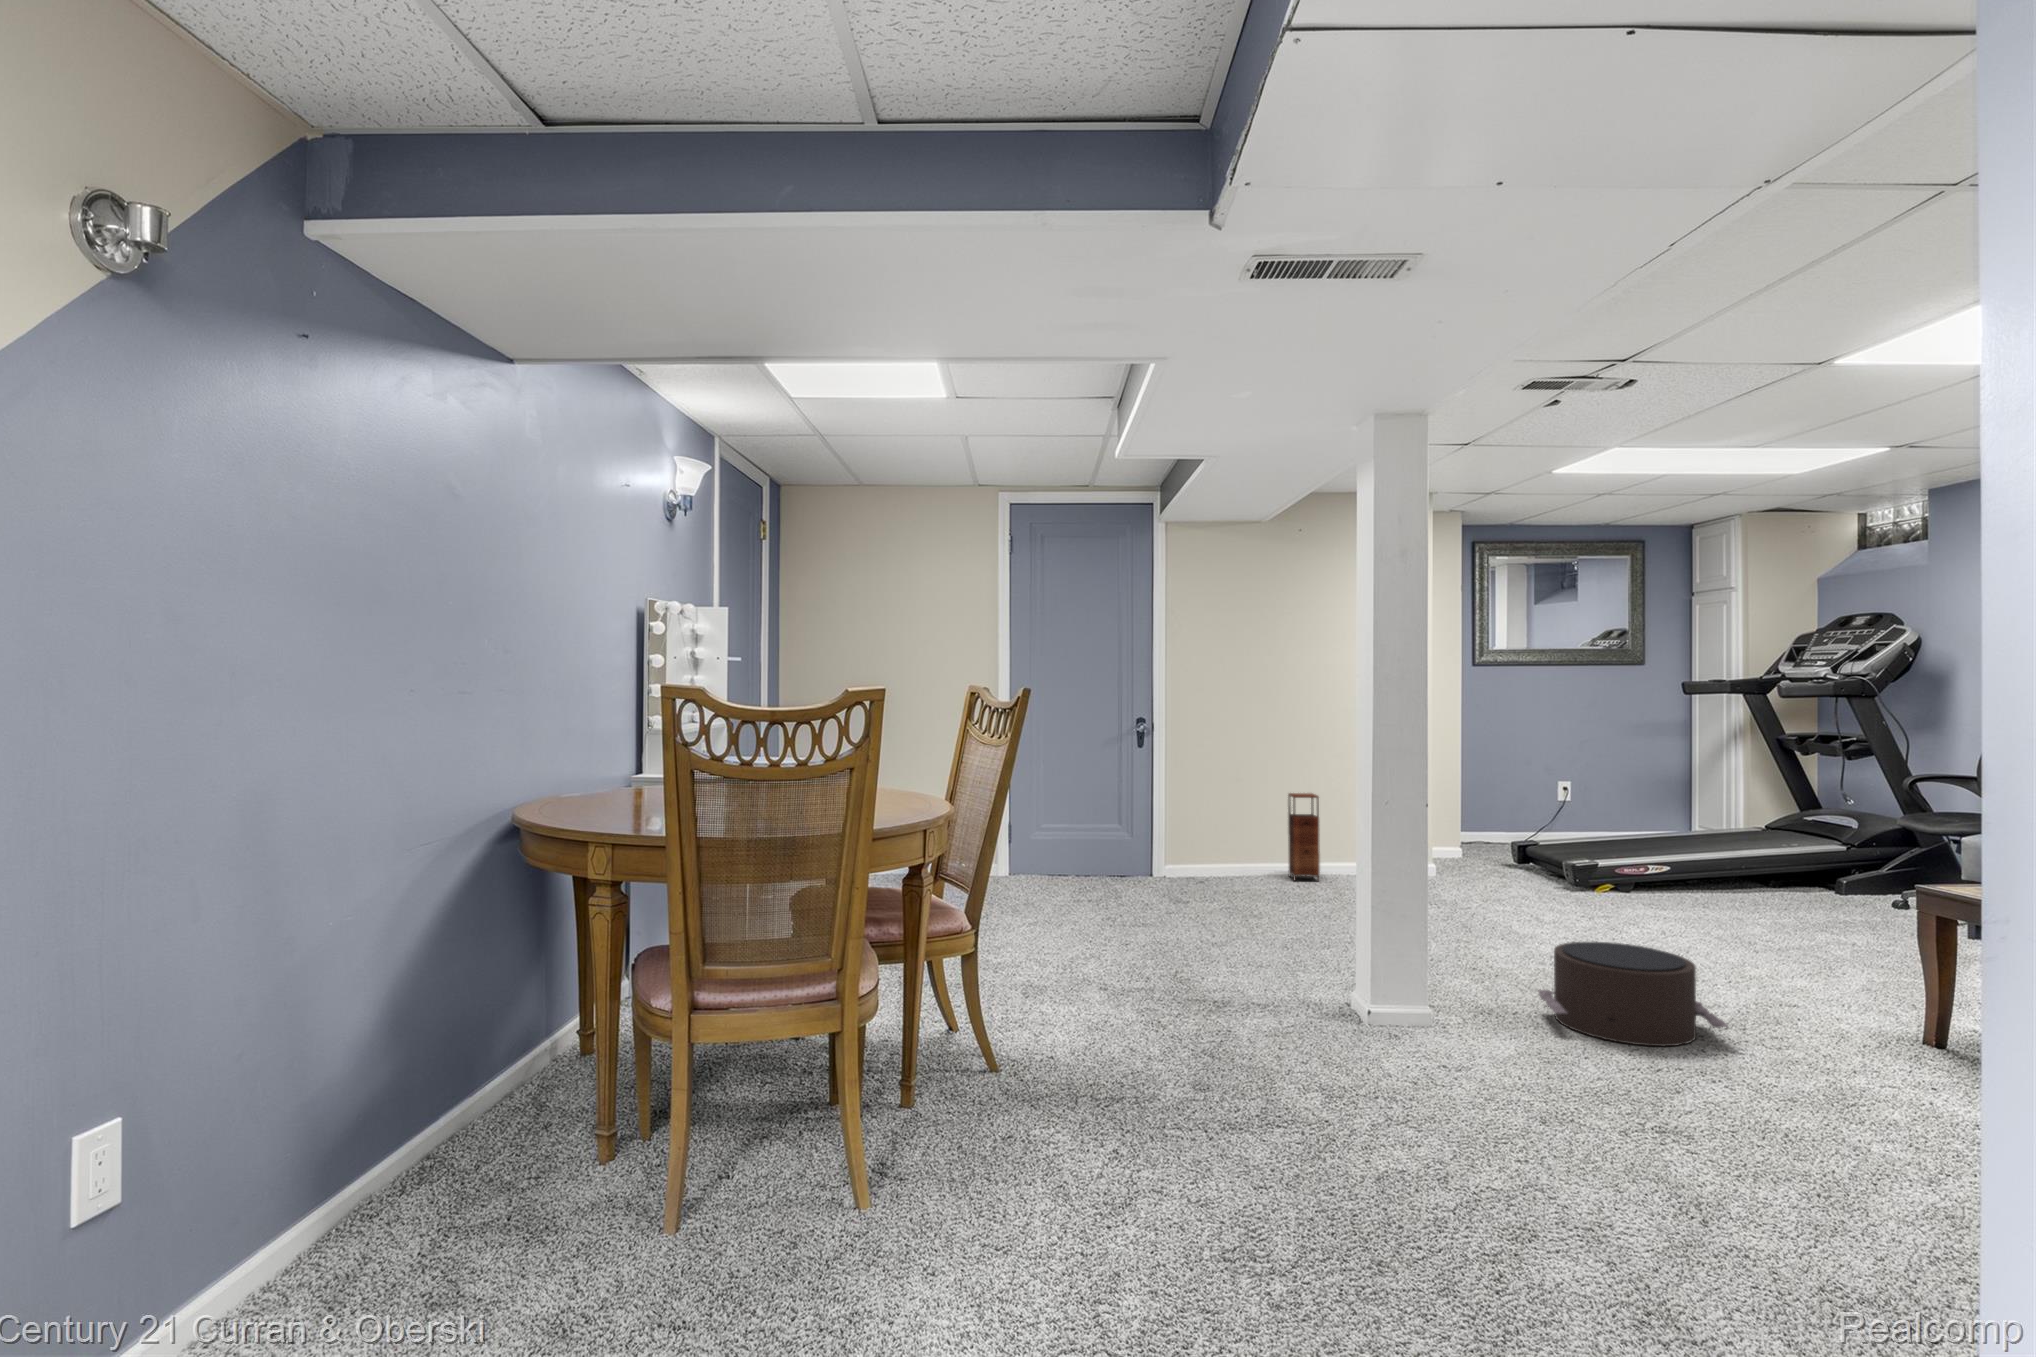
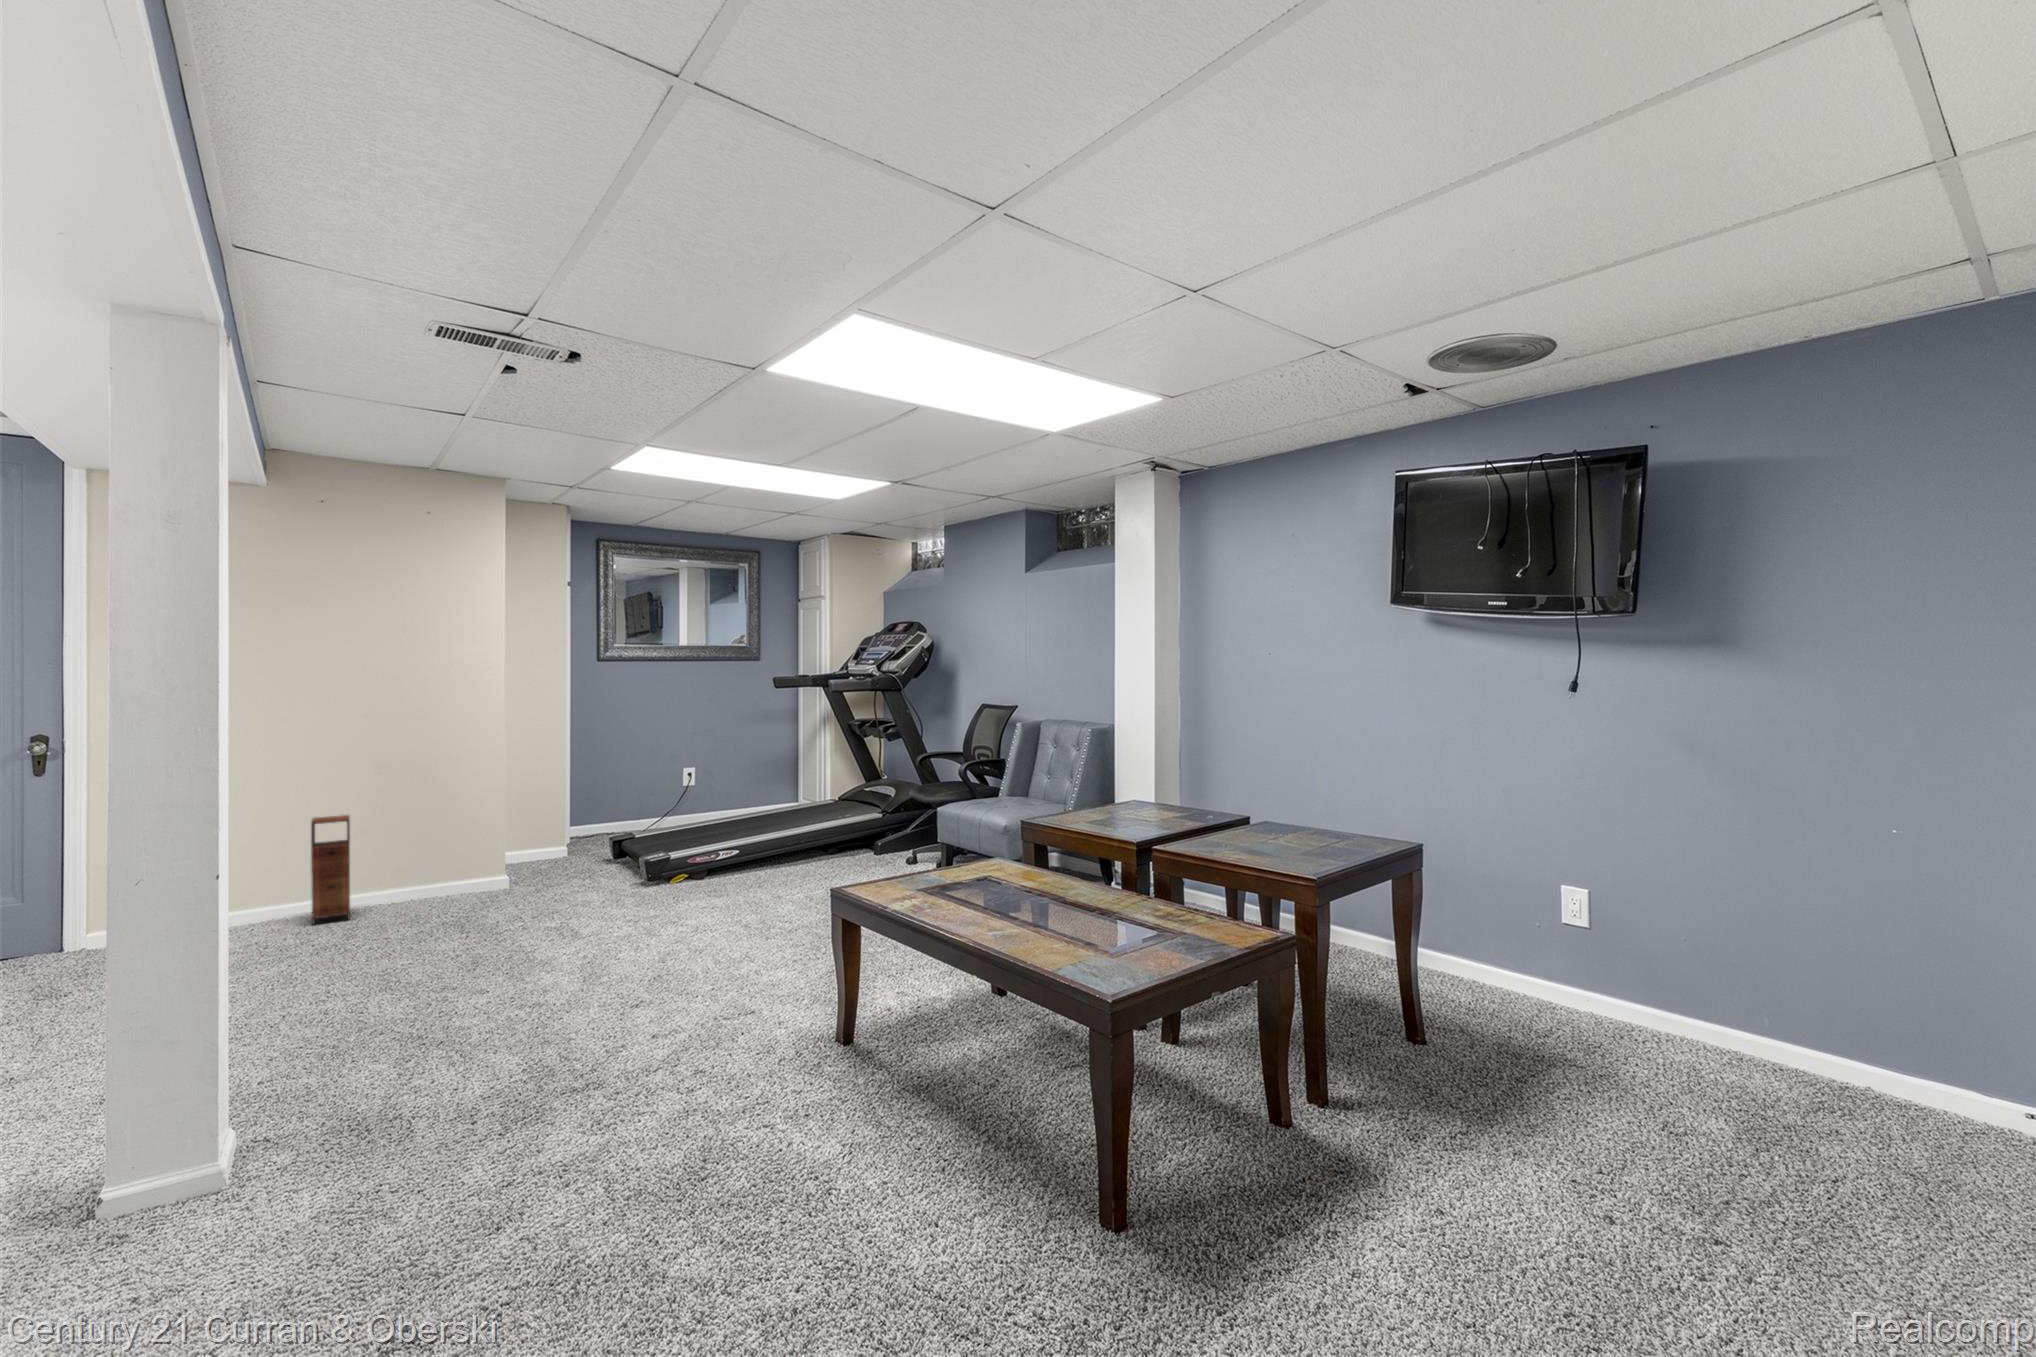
pouf: present [1538,942,1728,1046] -> none [425,981,626,1115]

